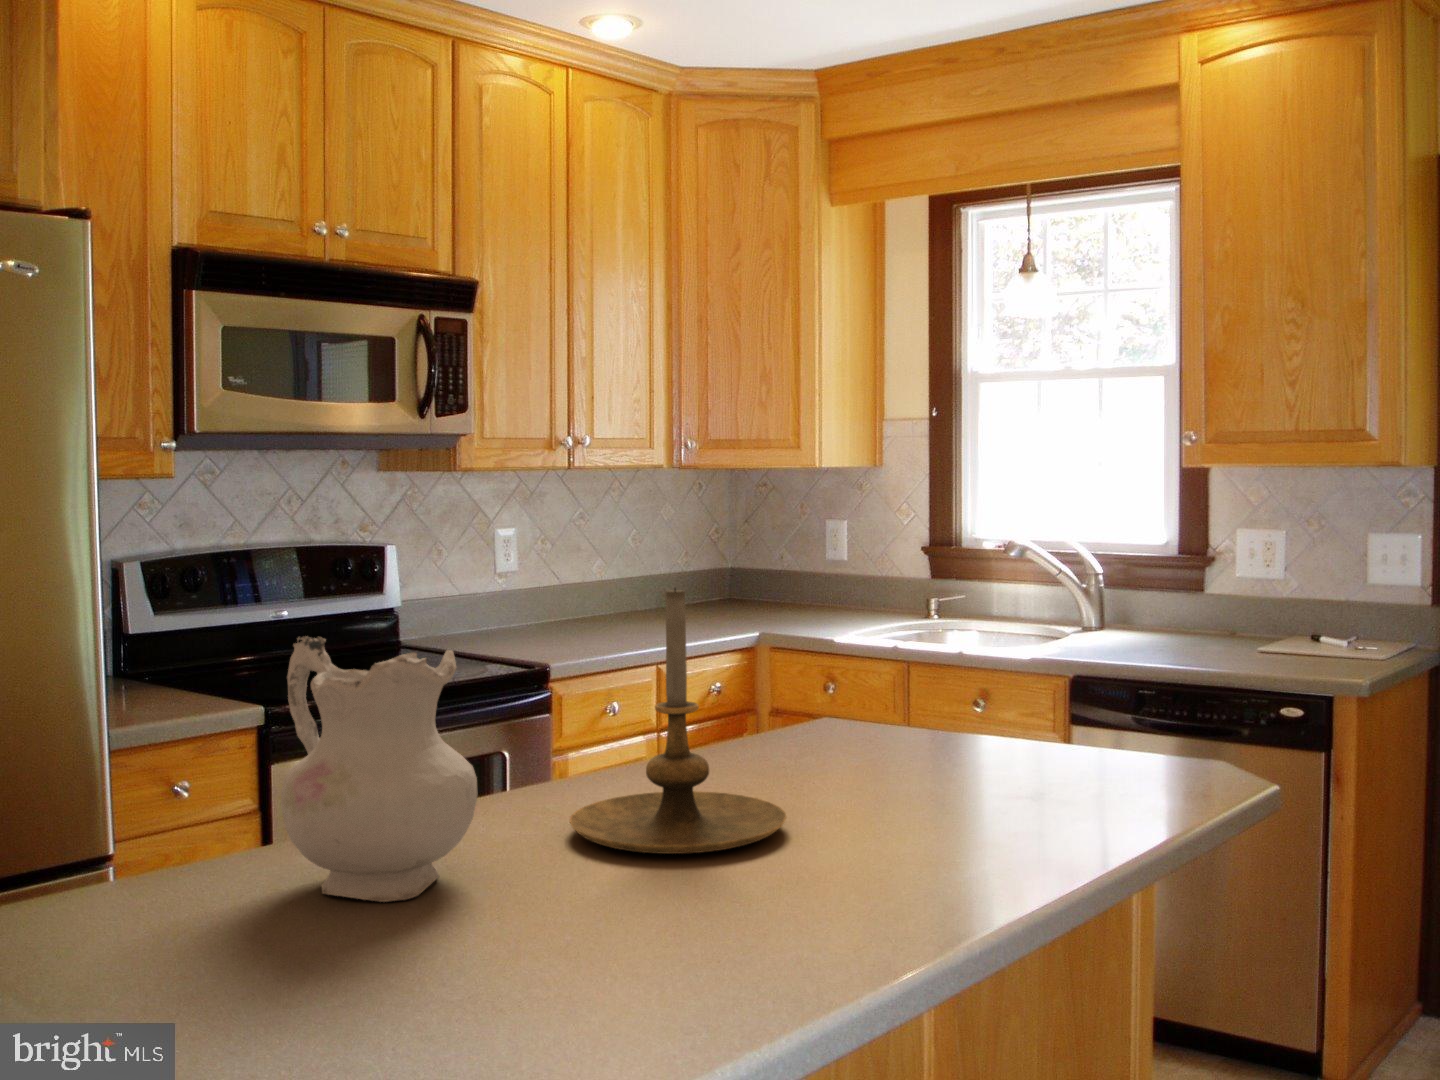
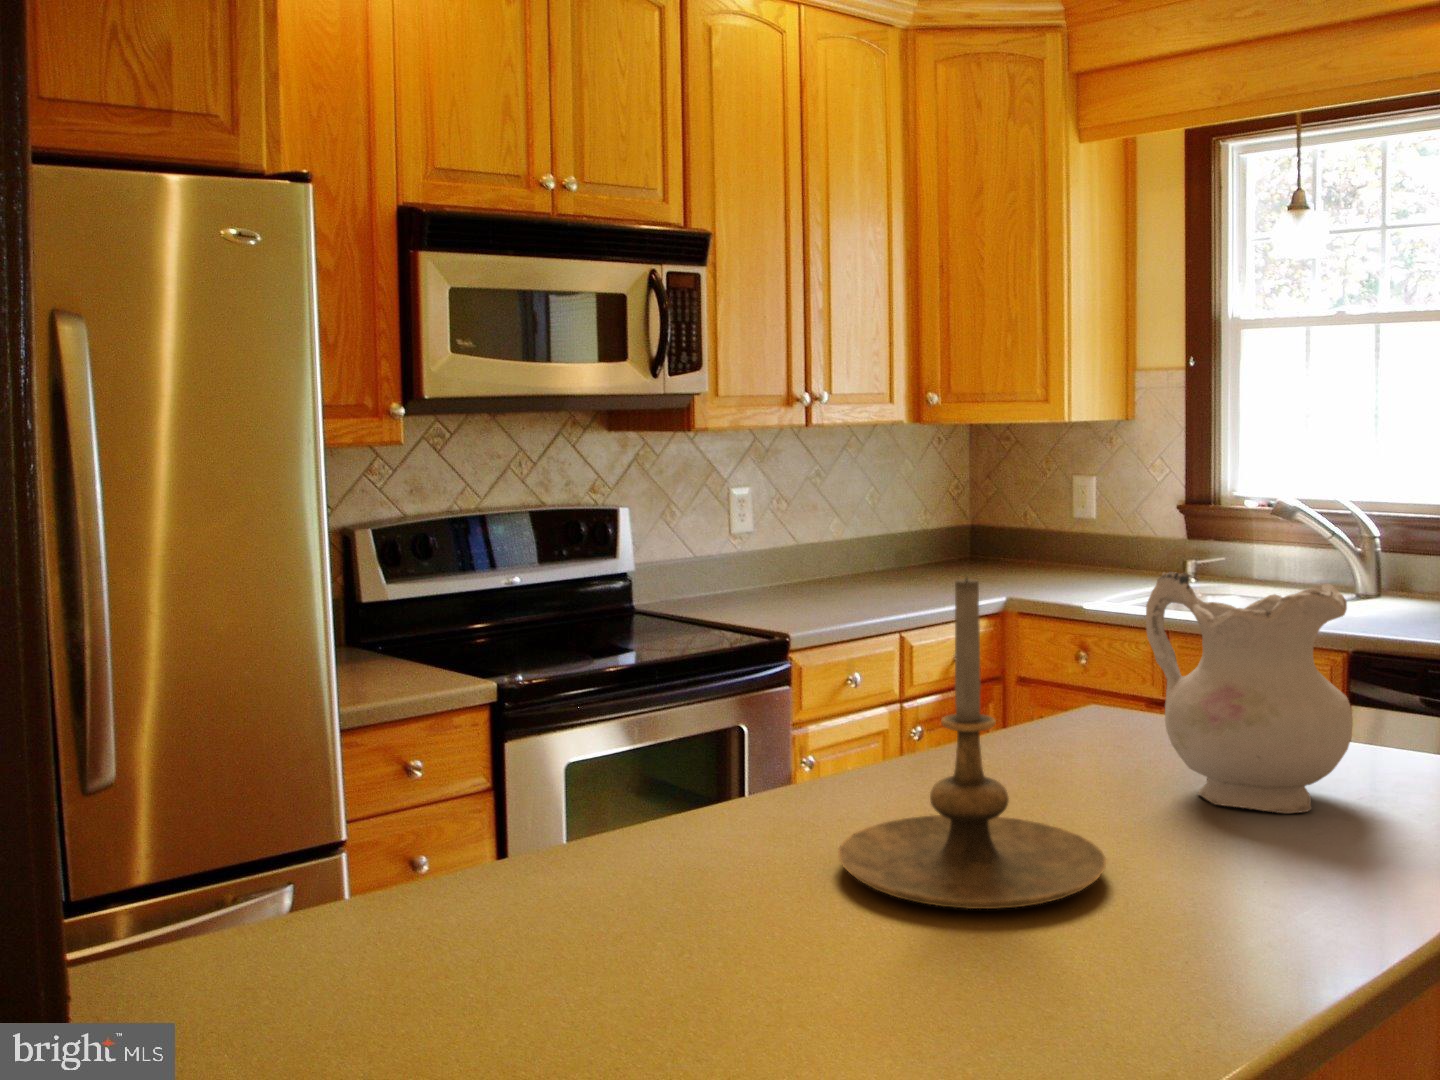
ceramic pitcher: present [281,636,477,902] -> present [1146,571,1353,813]

